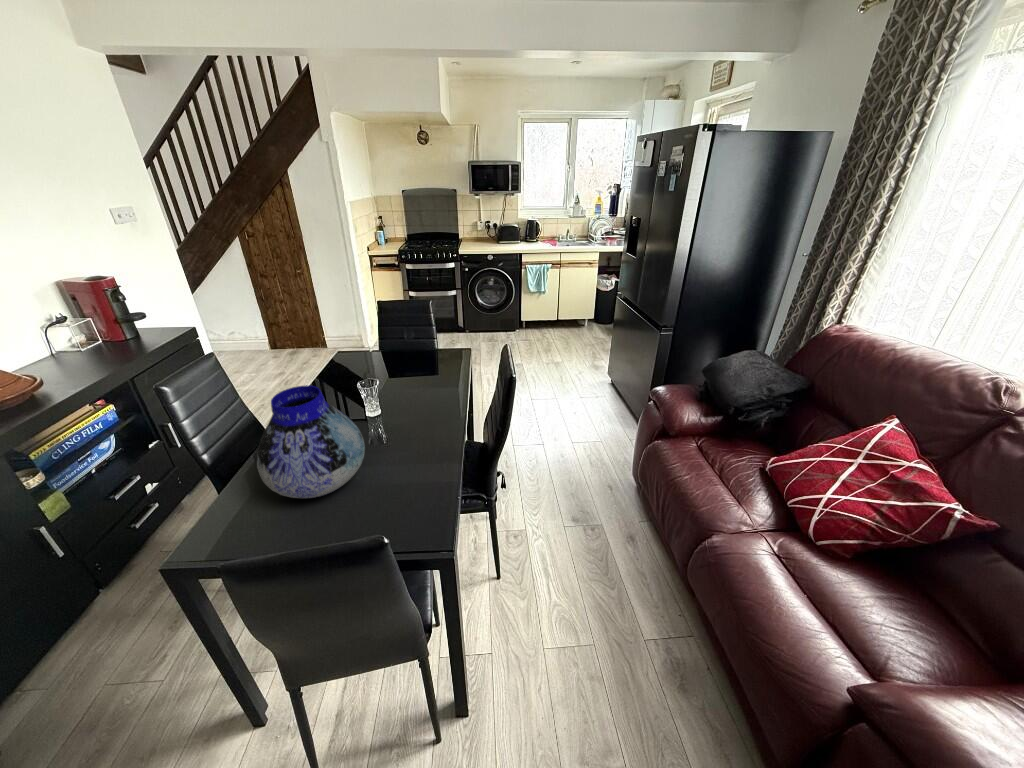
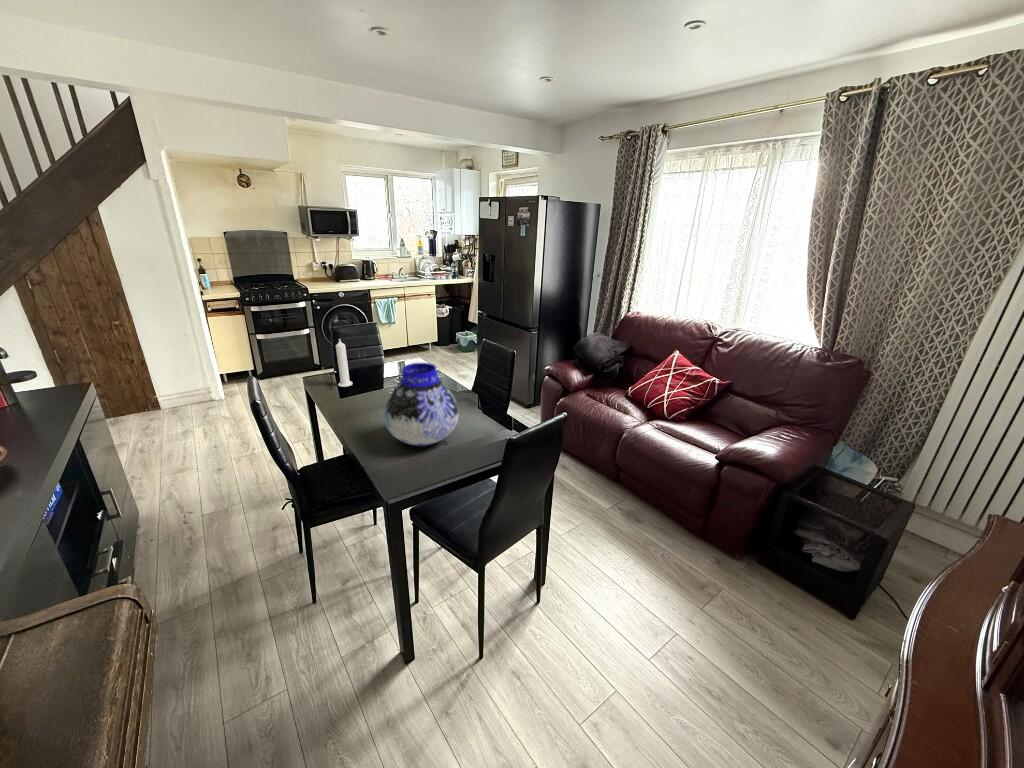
candle: none [348,323,369,377] -> present [336,339,353,387]

